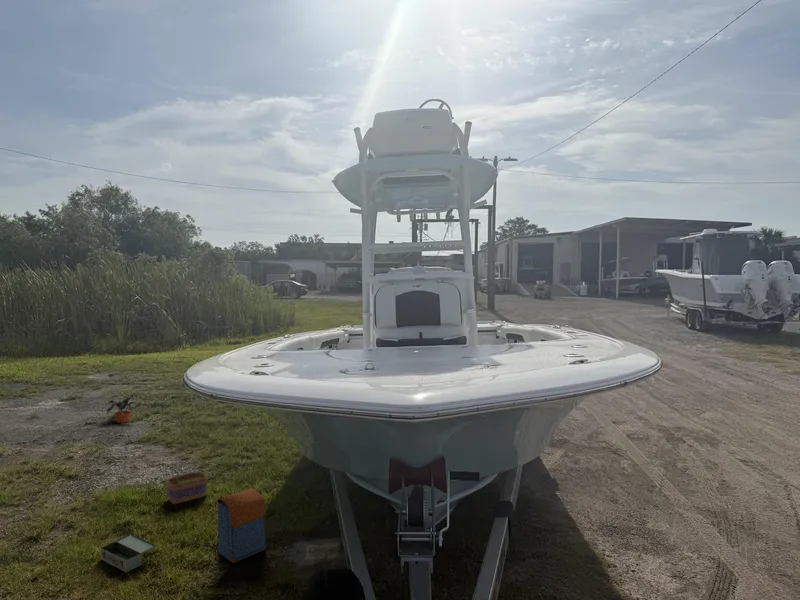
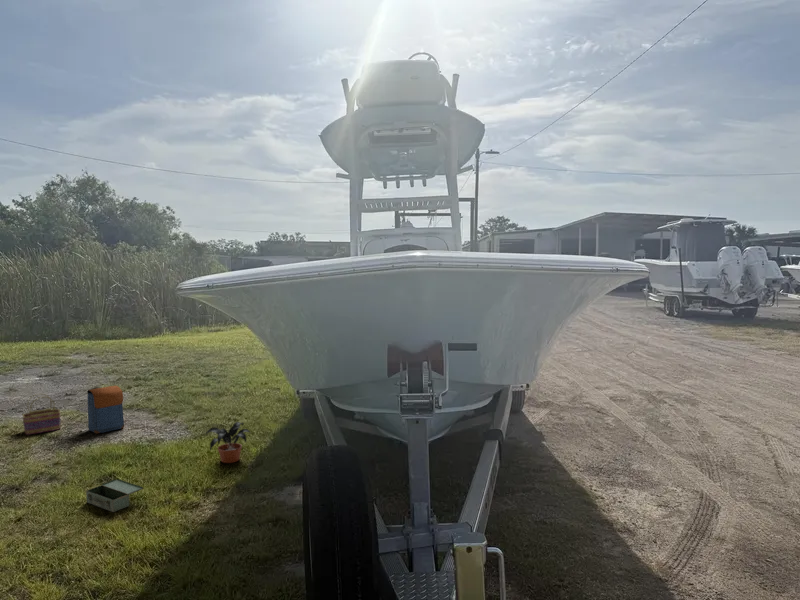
potted plant: present [107,397,136,423] -> present [206,422,250,463]
basket: present [167,455,207,504] -> present [23,395,61,435]
backpack: present [217,488,266,563] -> present [87,386,124,434]

